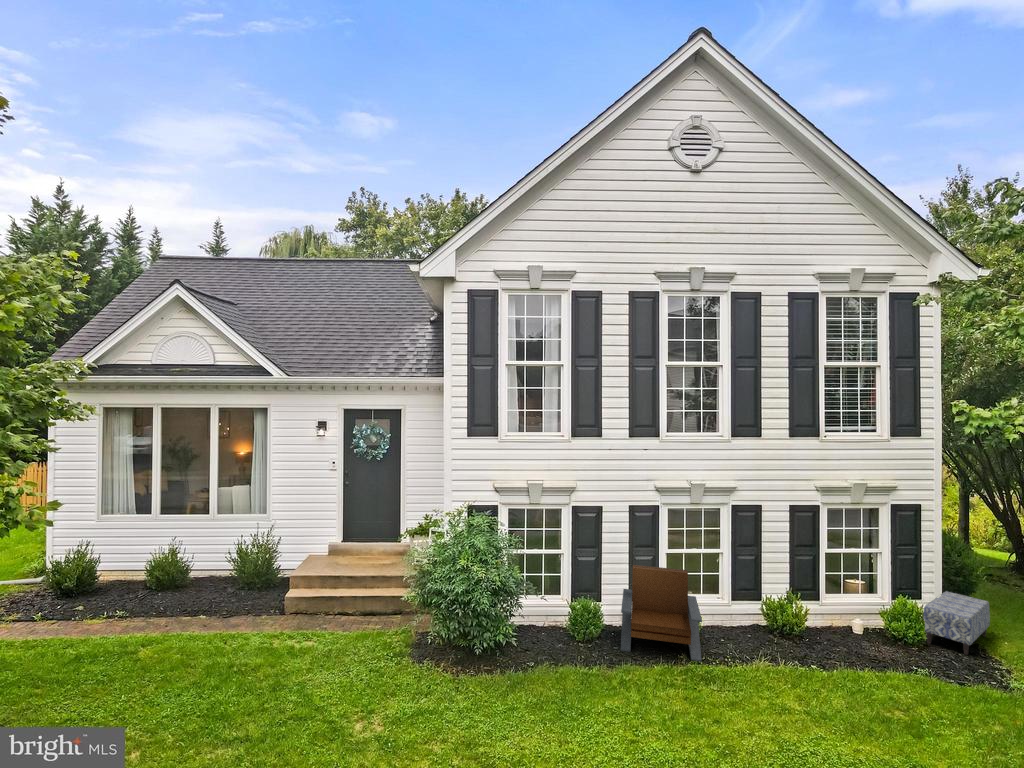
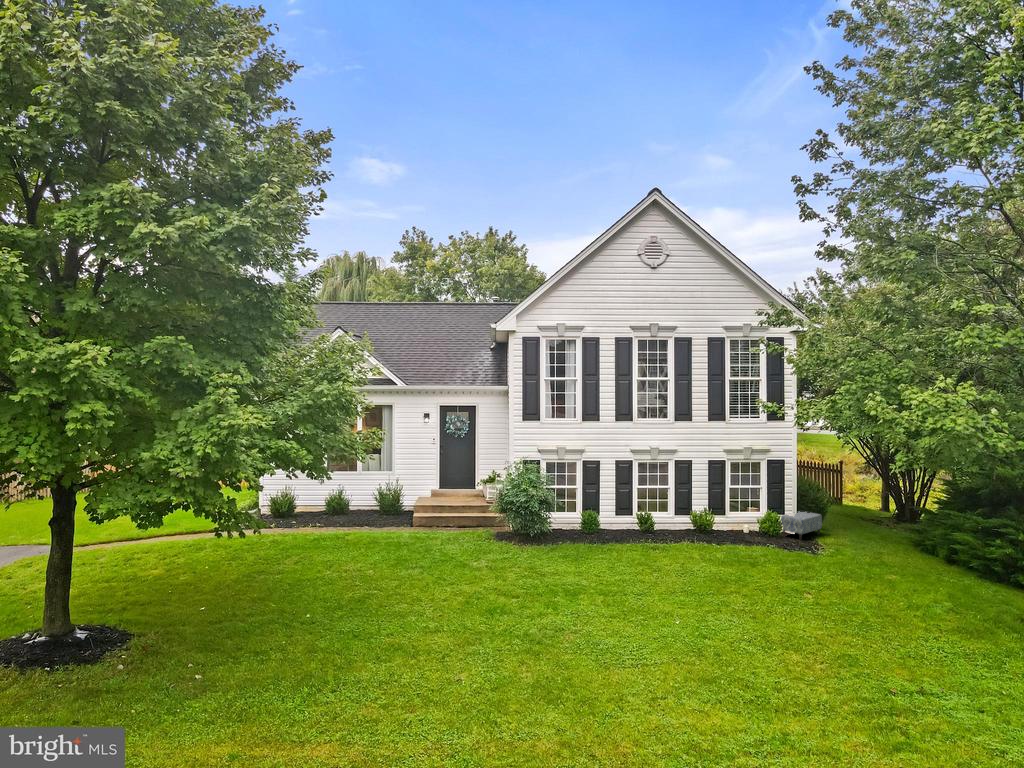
lounge chair: present [621,565,702,661] -> none [609,494,653,540]

